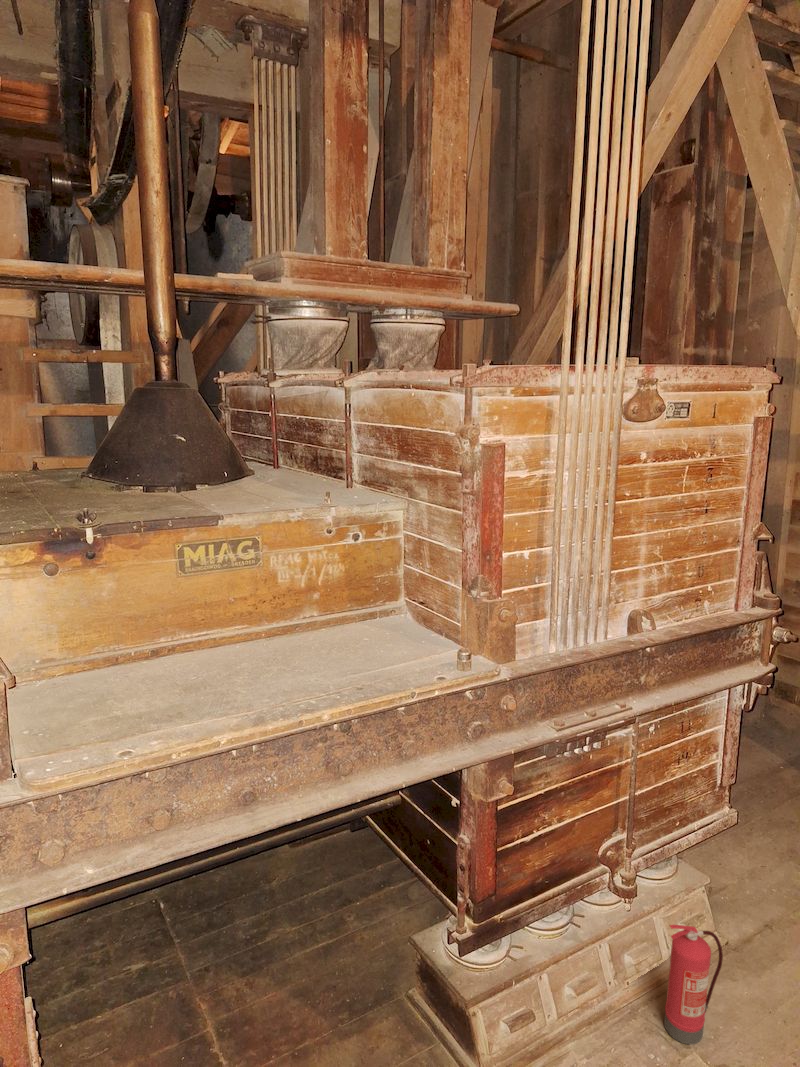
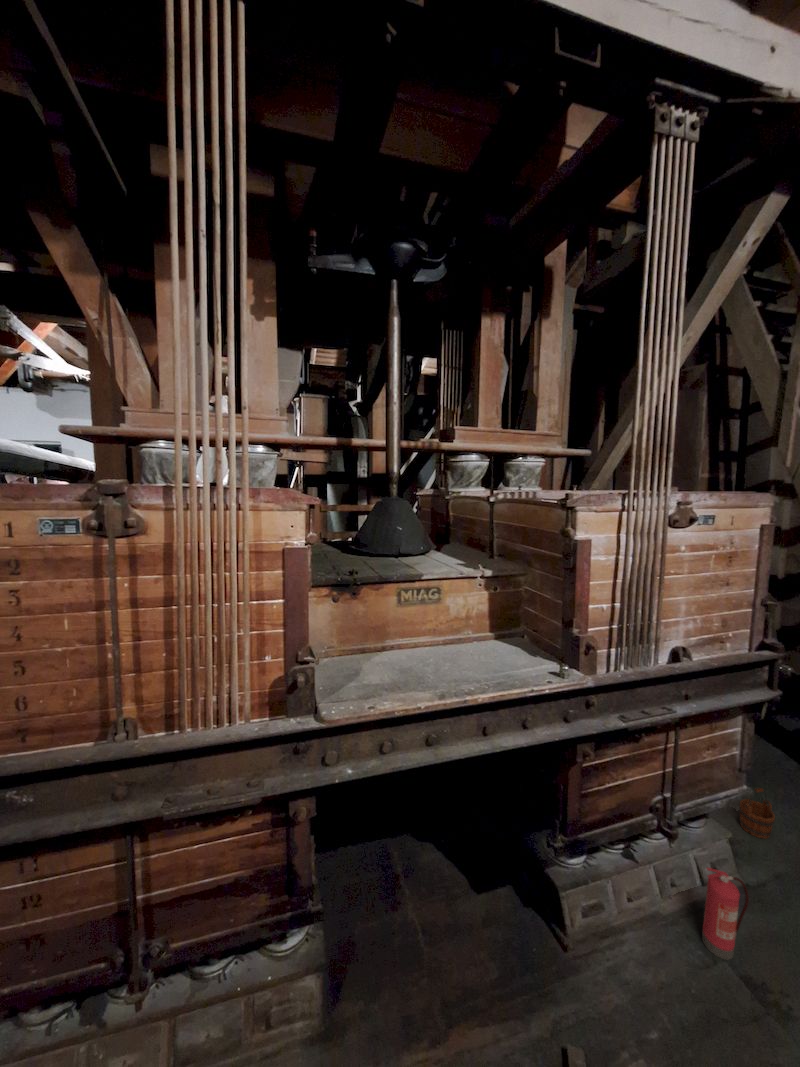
wooden bucket: none [721,805,765,874] -> present [739,788,775,838]

